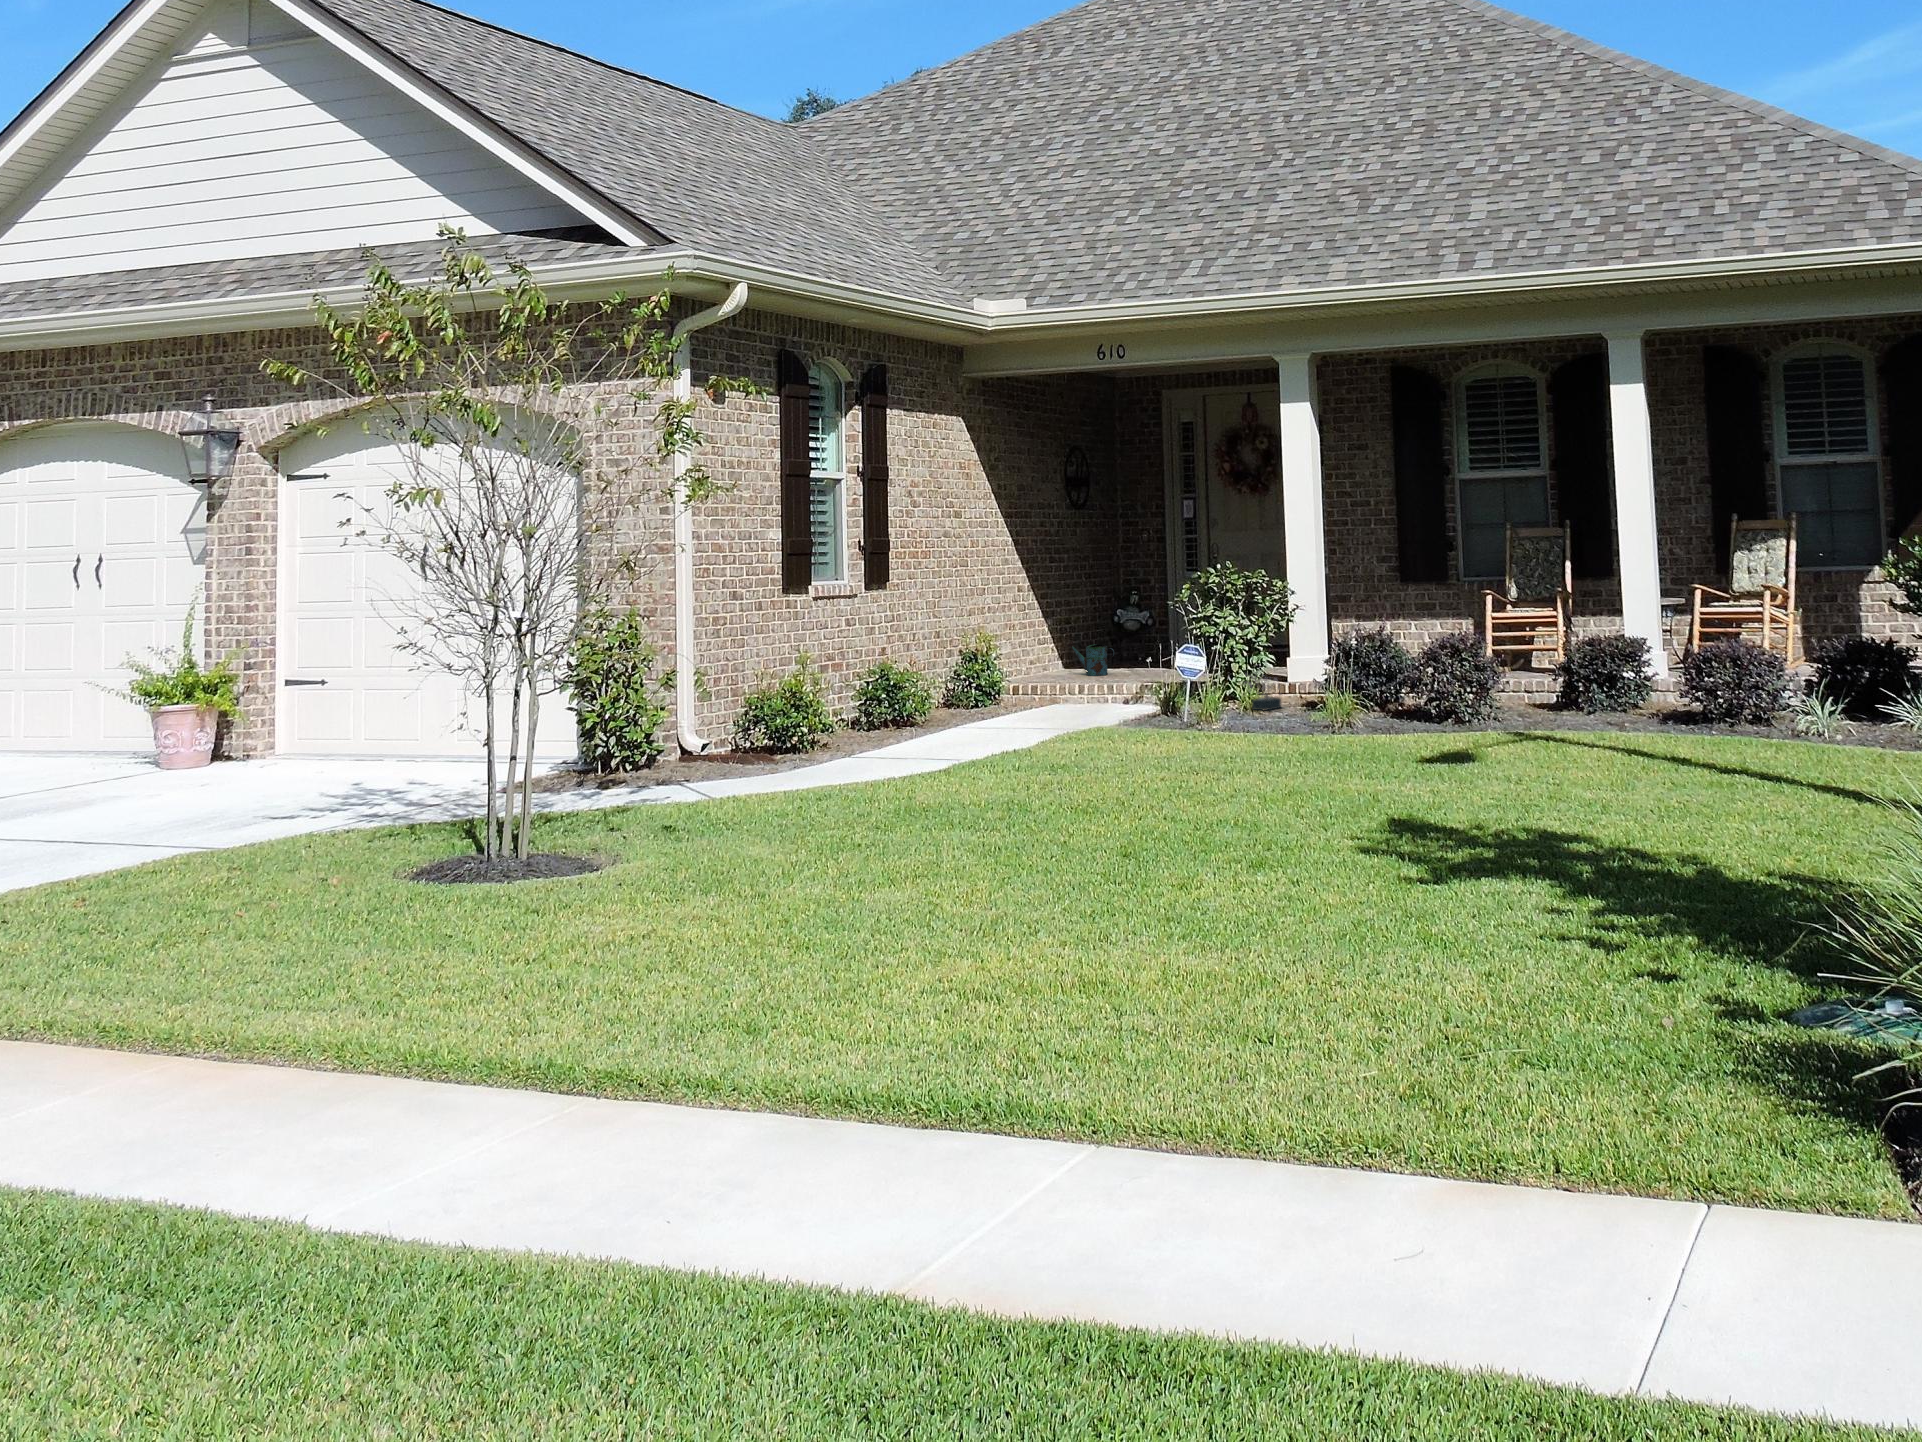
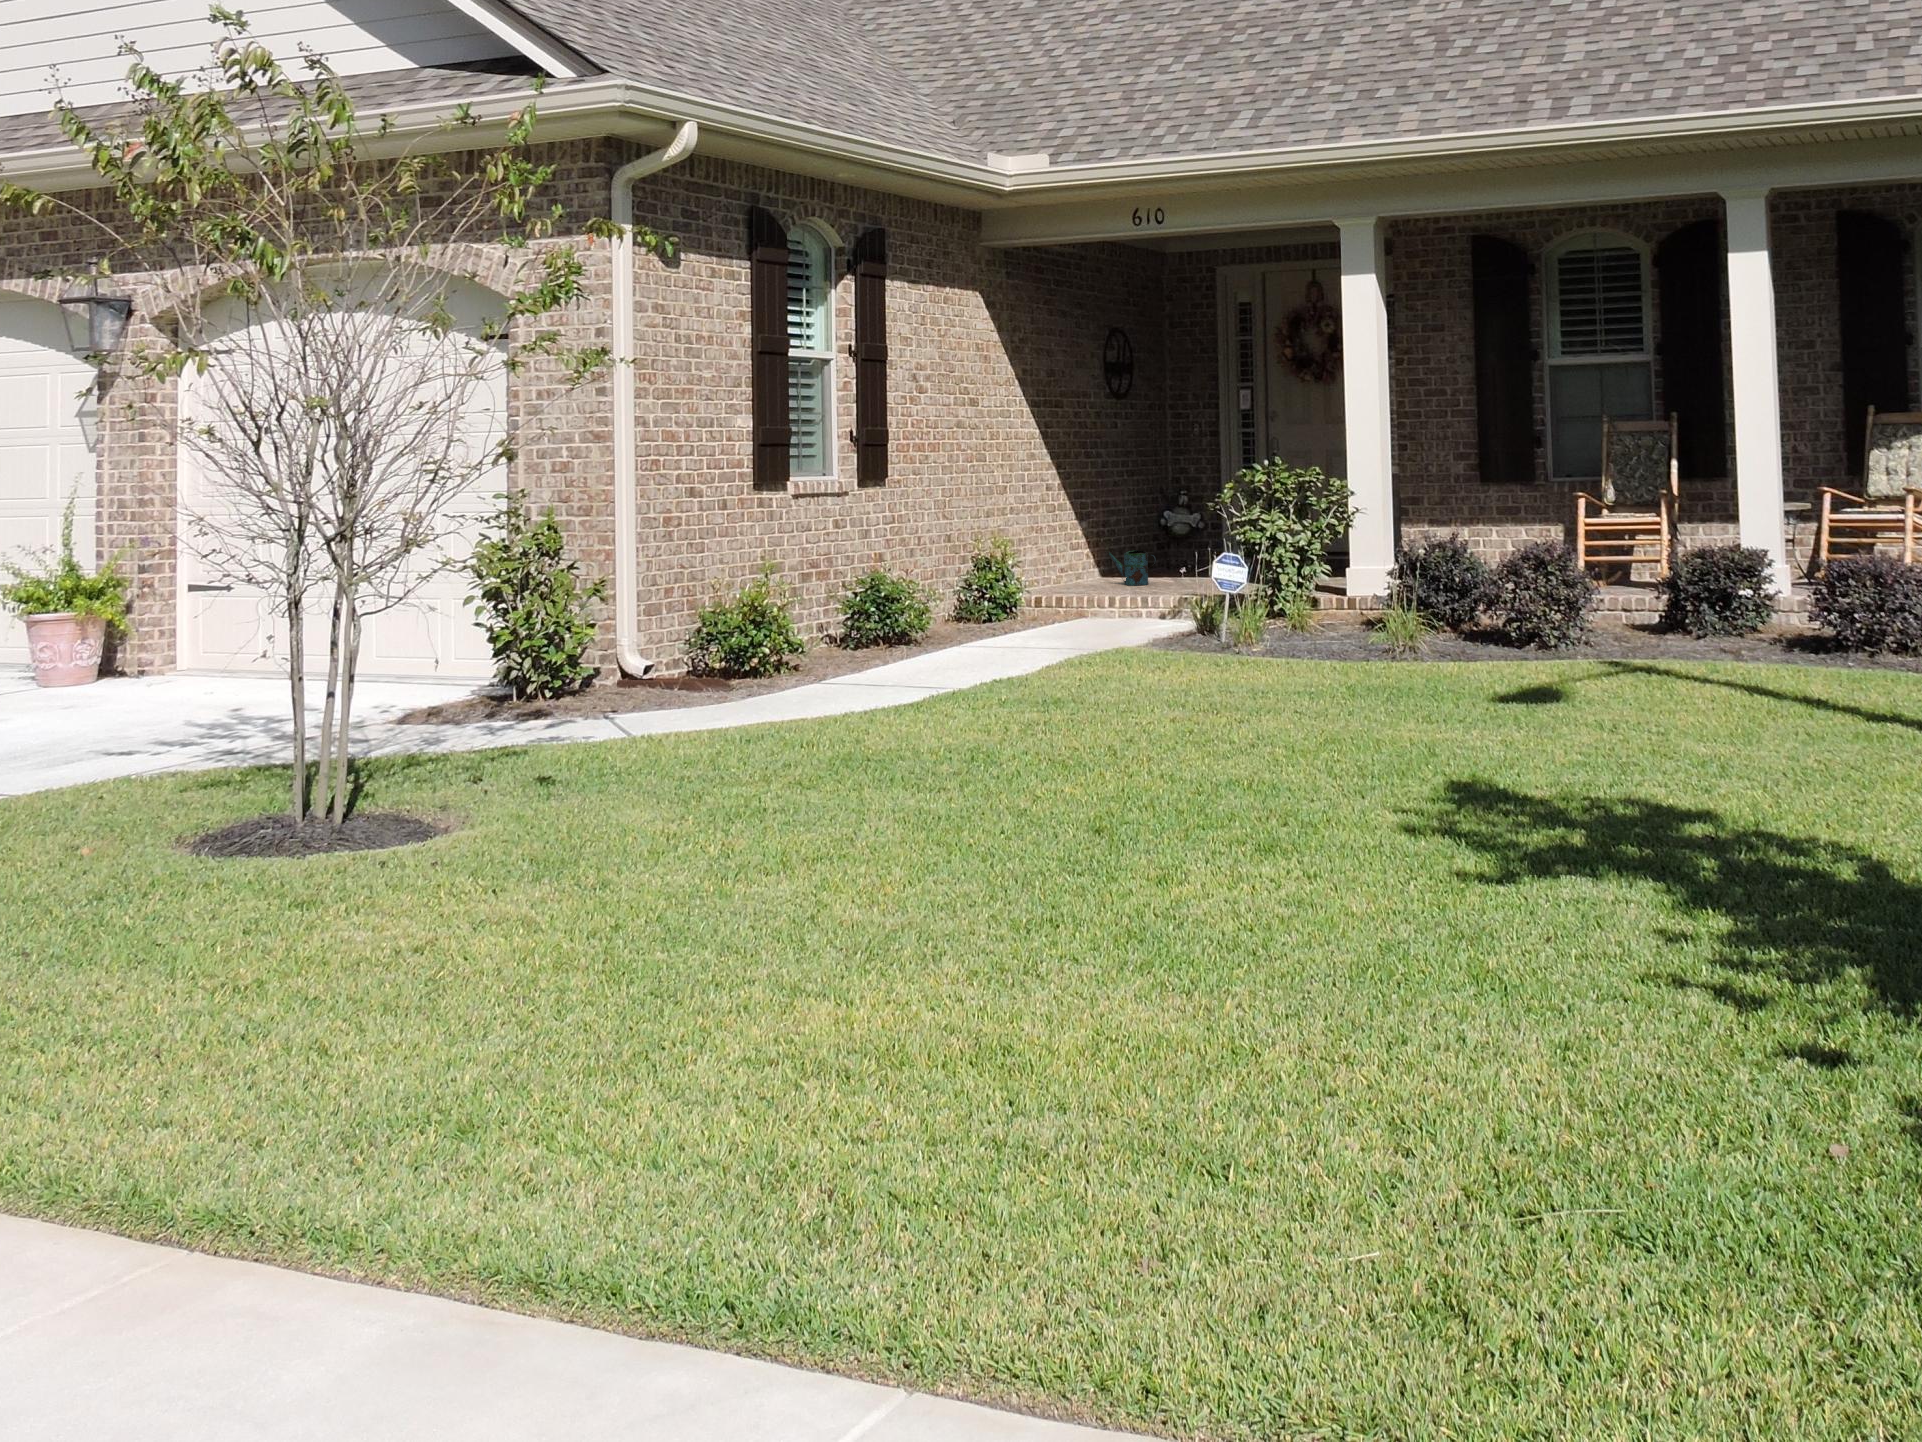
decorative plant: present [1248,675,1282,710] -> none [1292,584,1336,629]

